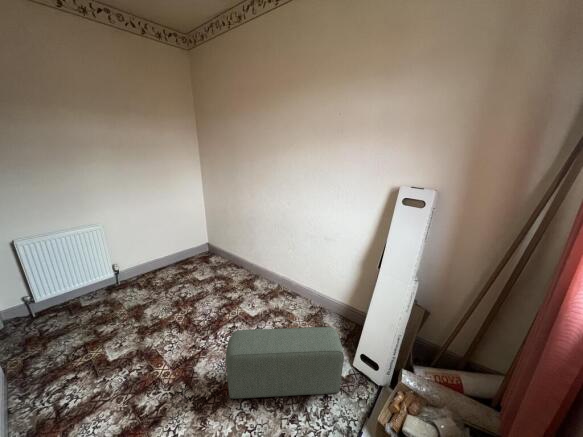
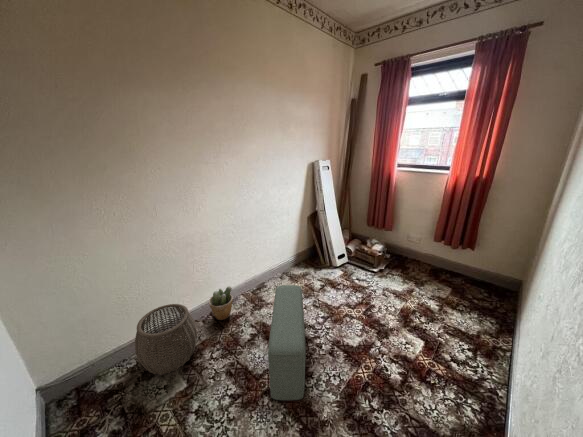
woven basket: none [256,263,297,310] -> present [135,304,197,375]
potted plant: none [313,289,336,321] -> present [209,286,233,320]

